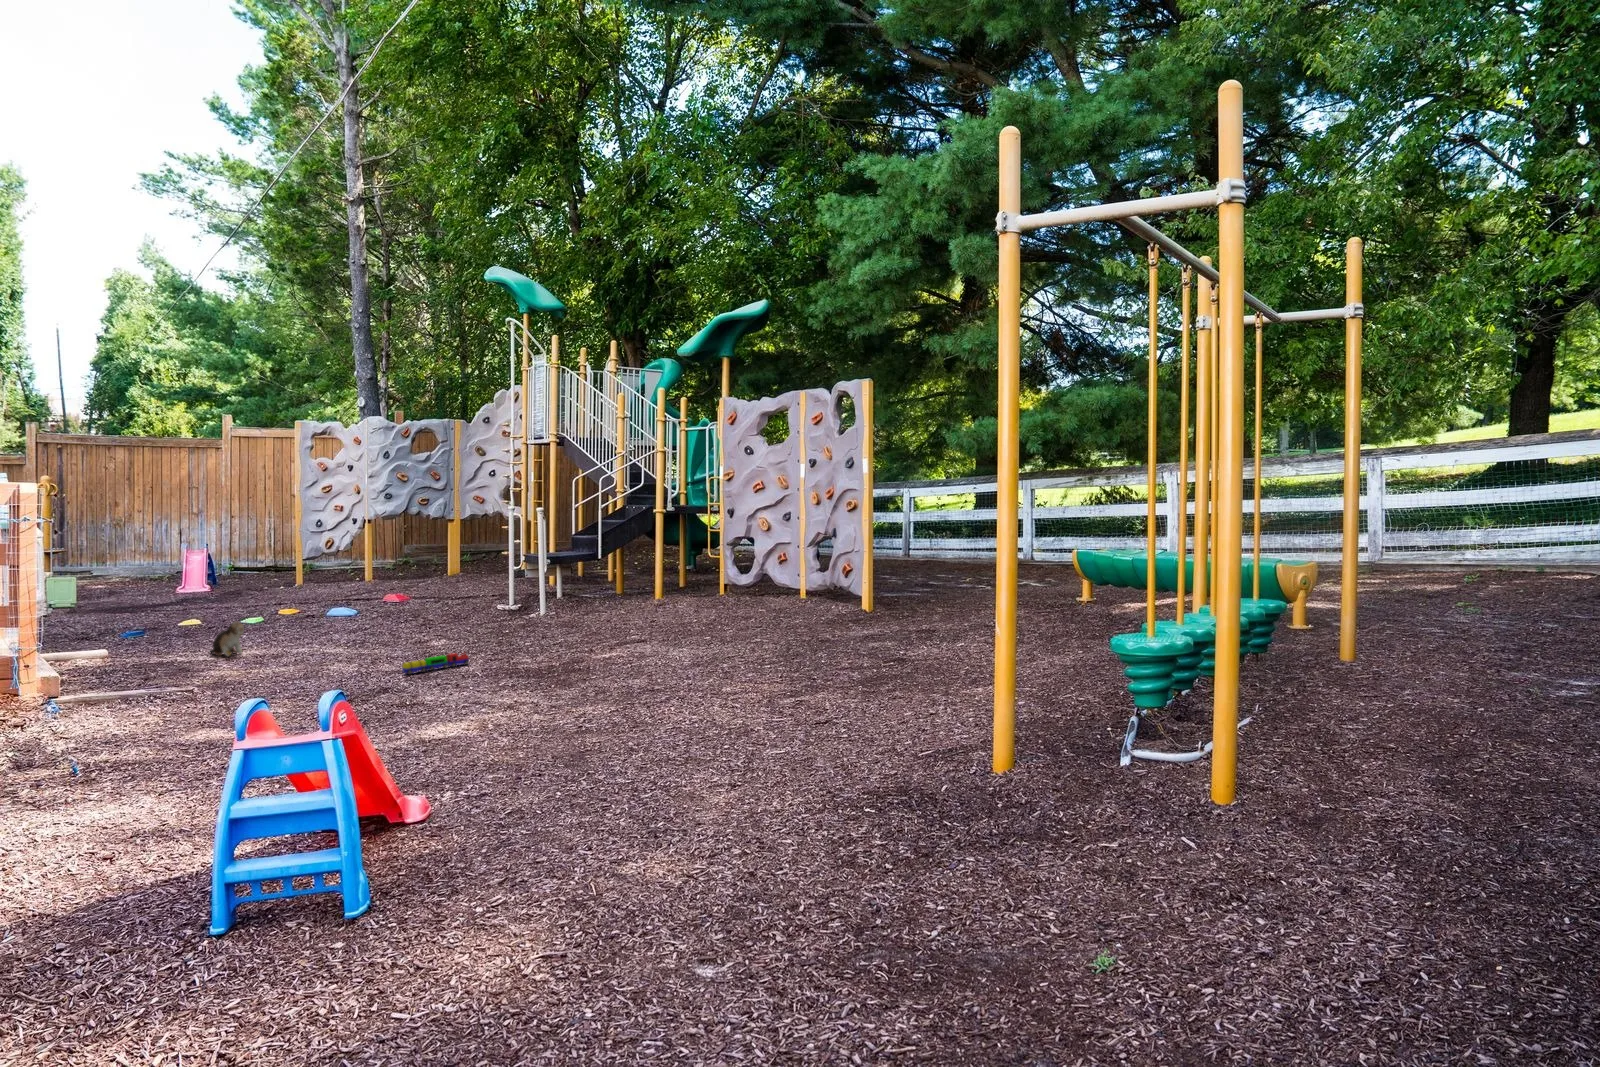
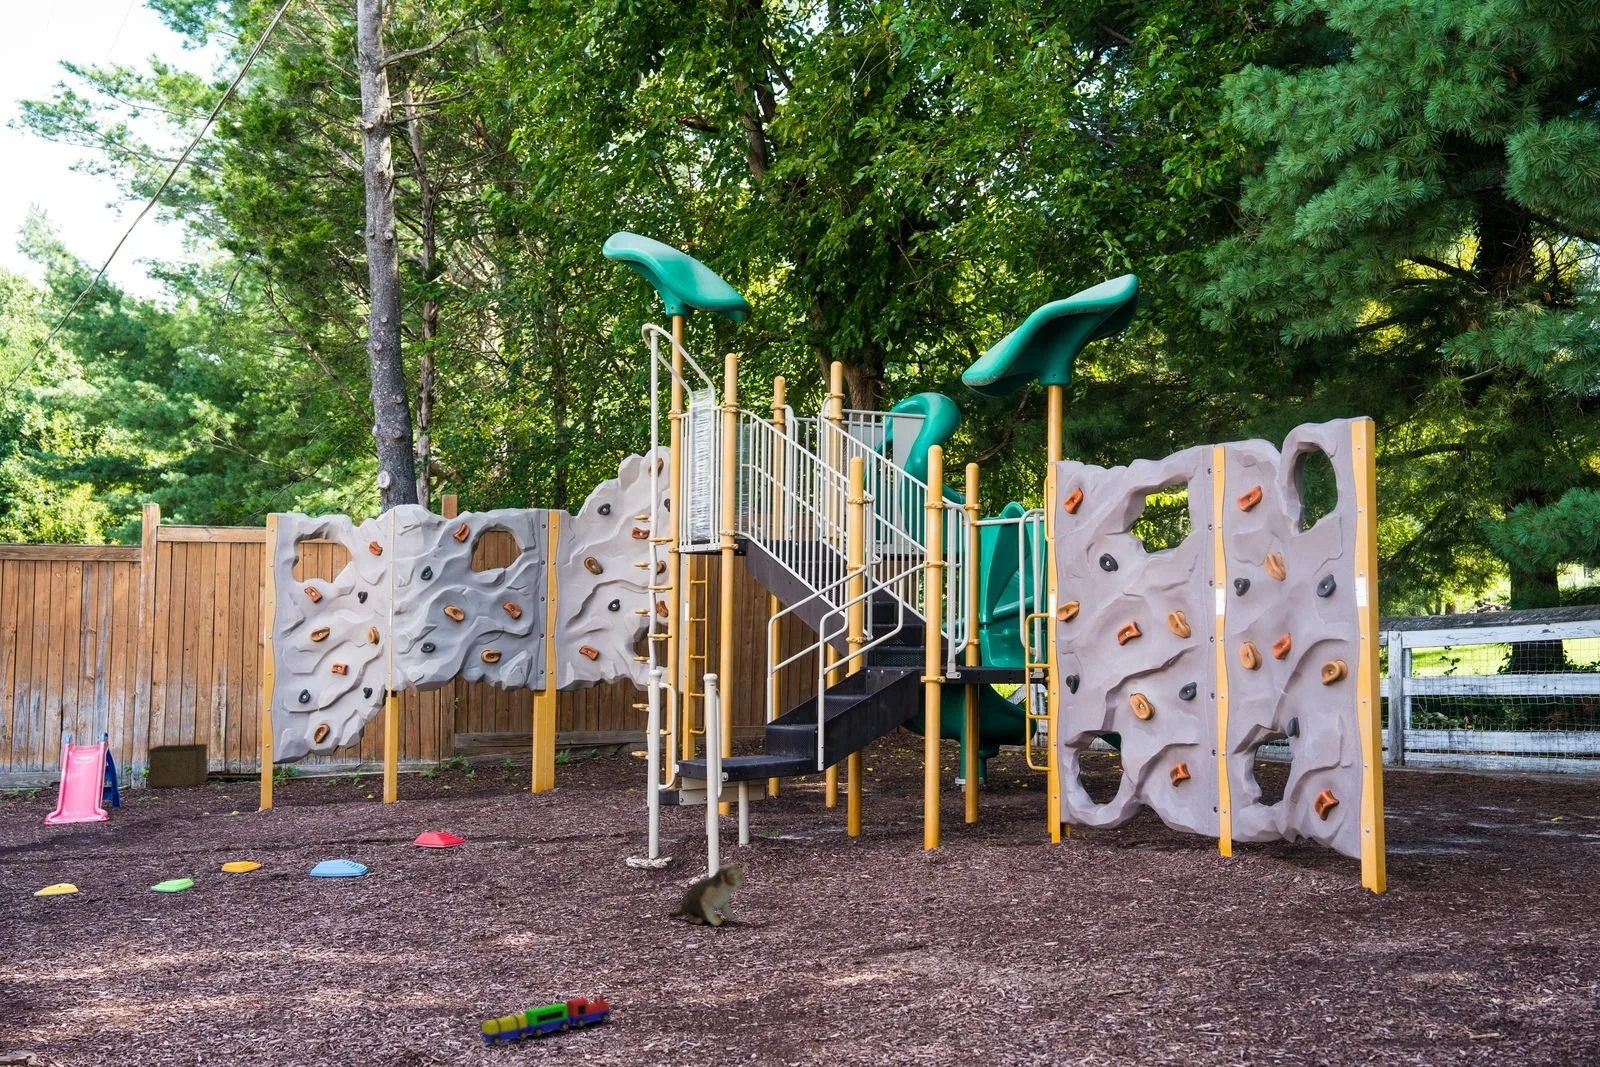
storage bin: none [225,552,262,577] -> present [148,744,208,787]
plush toy: present [209,622,244,656] -> present [668,862,748,926]

